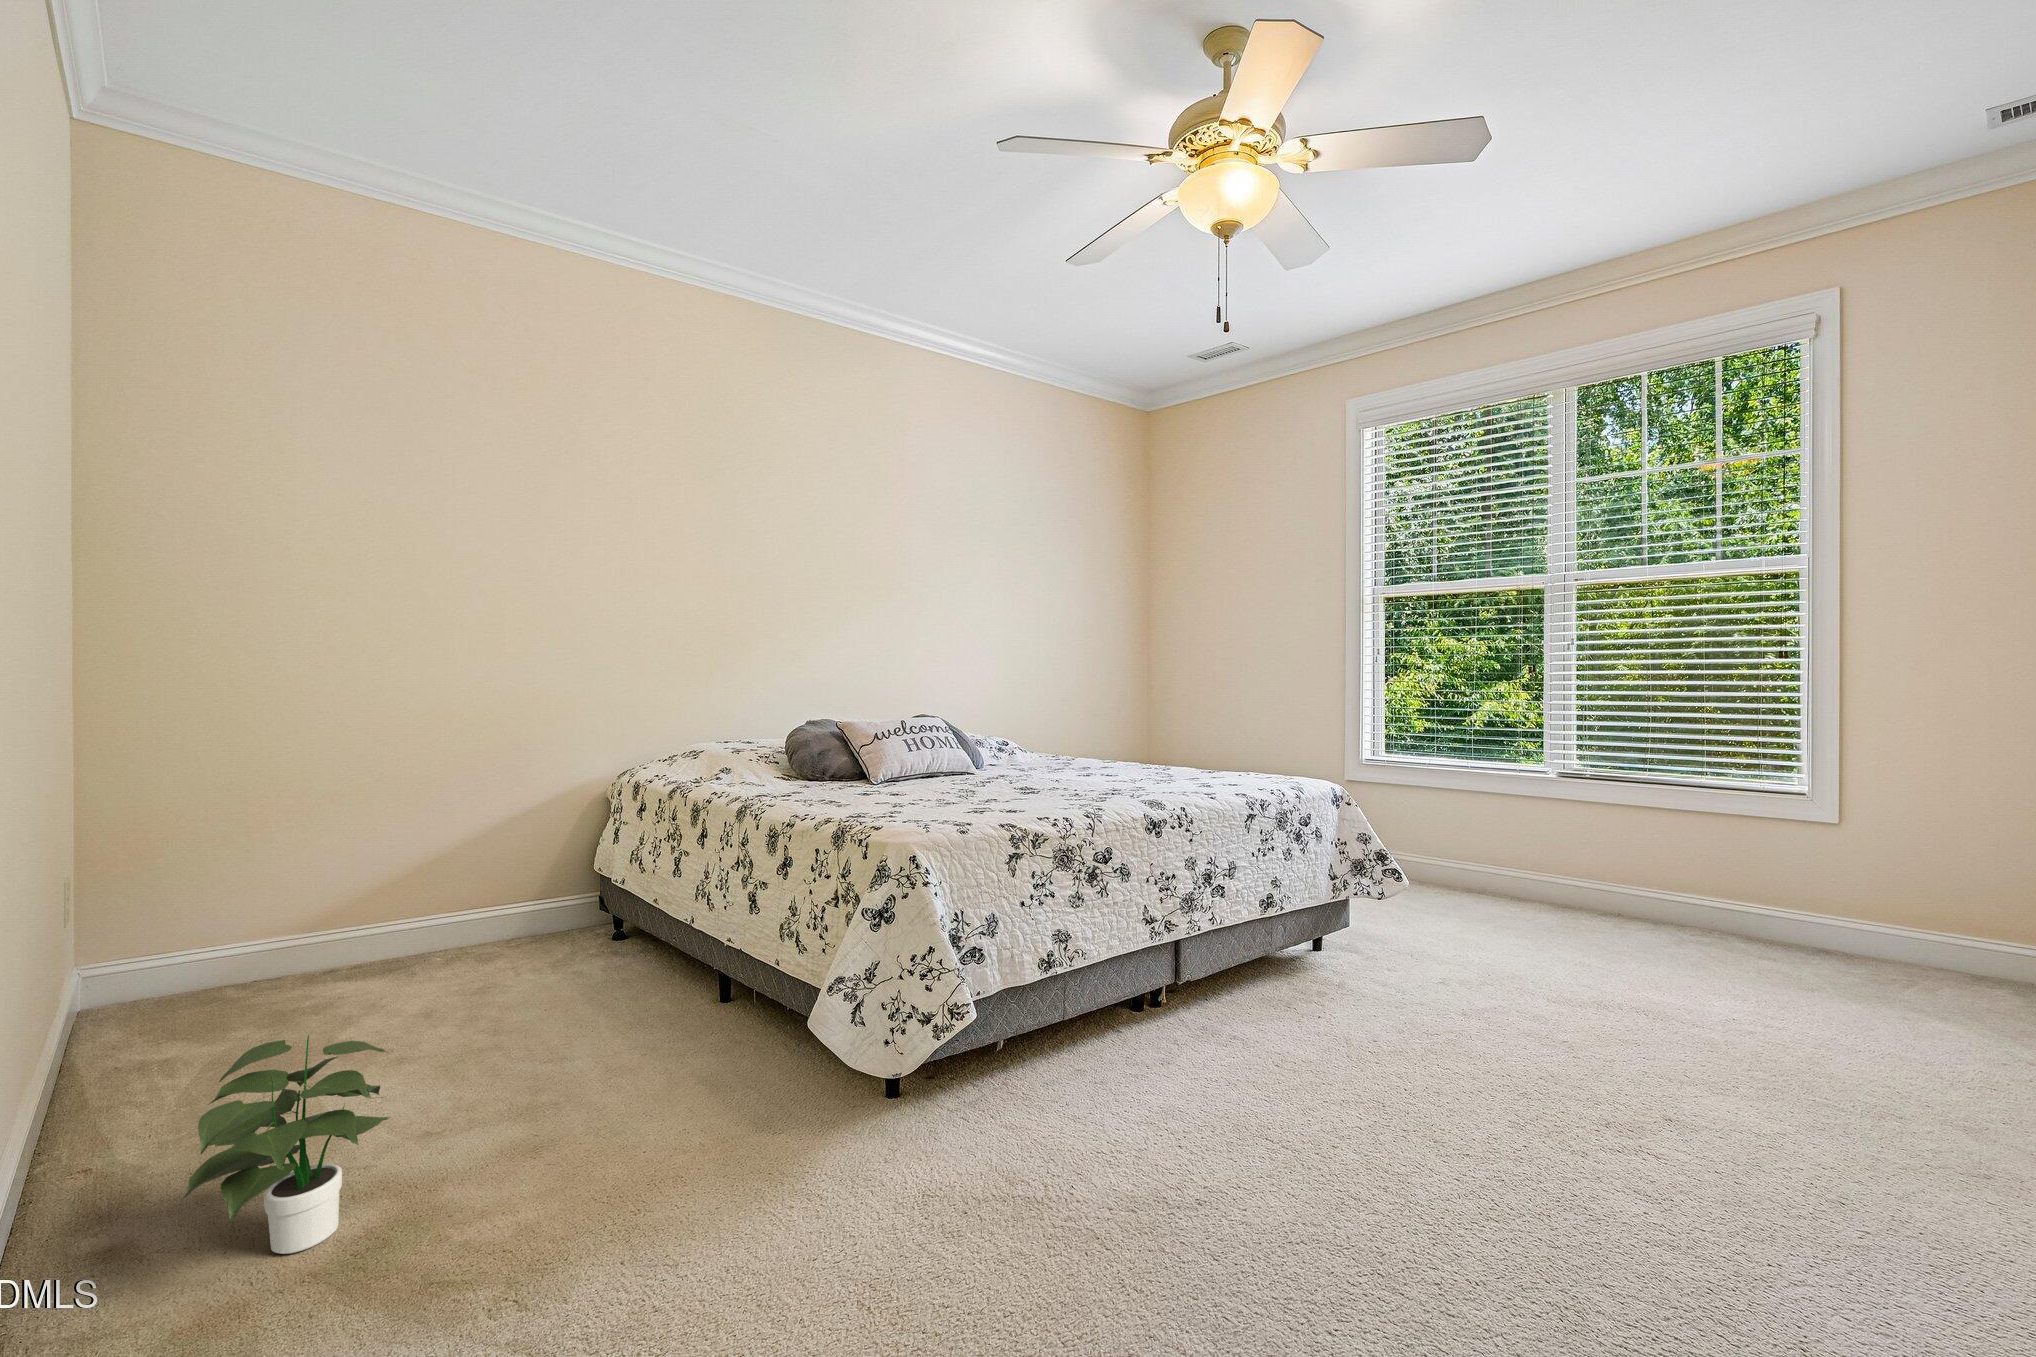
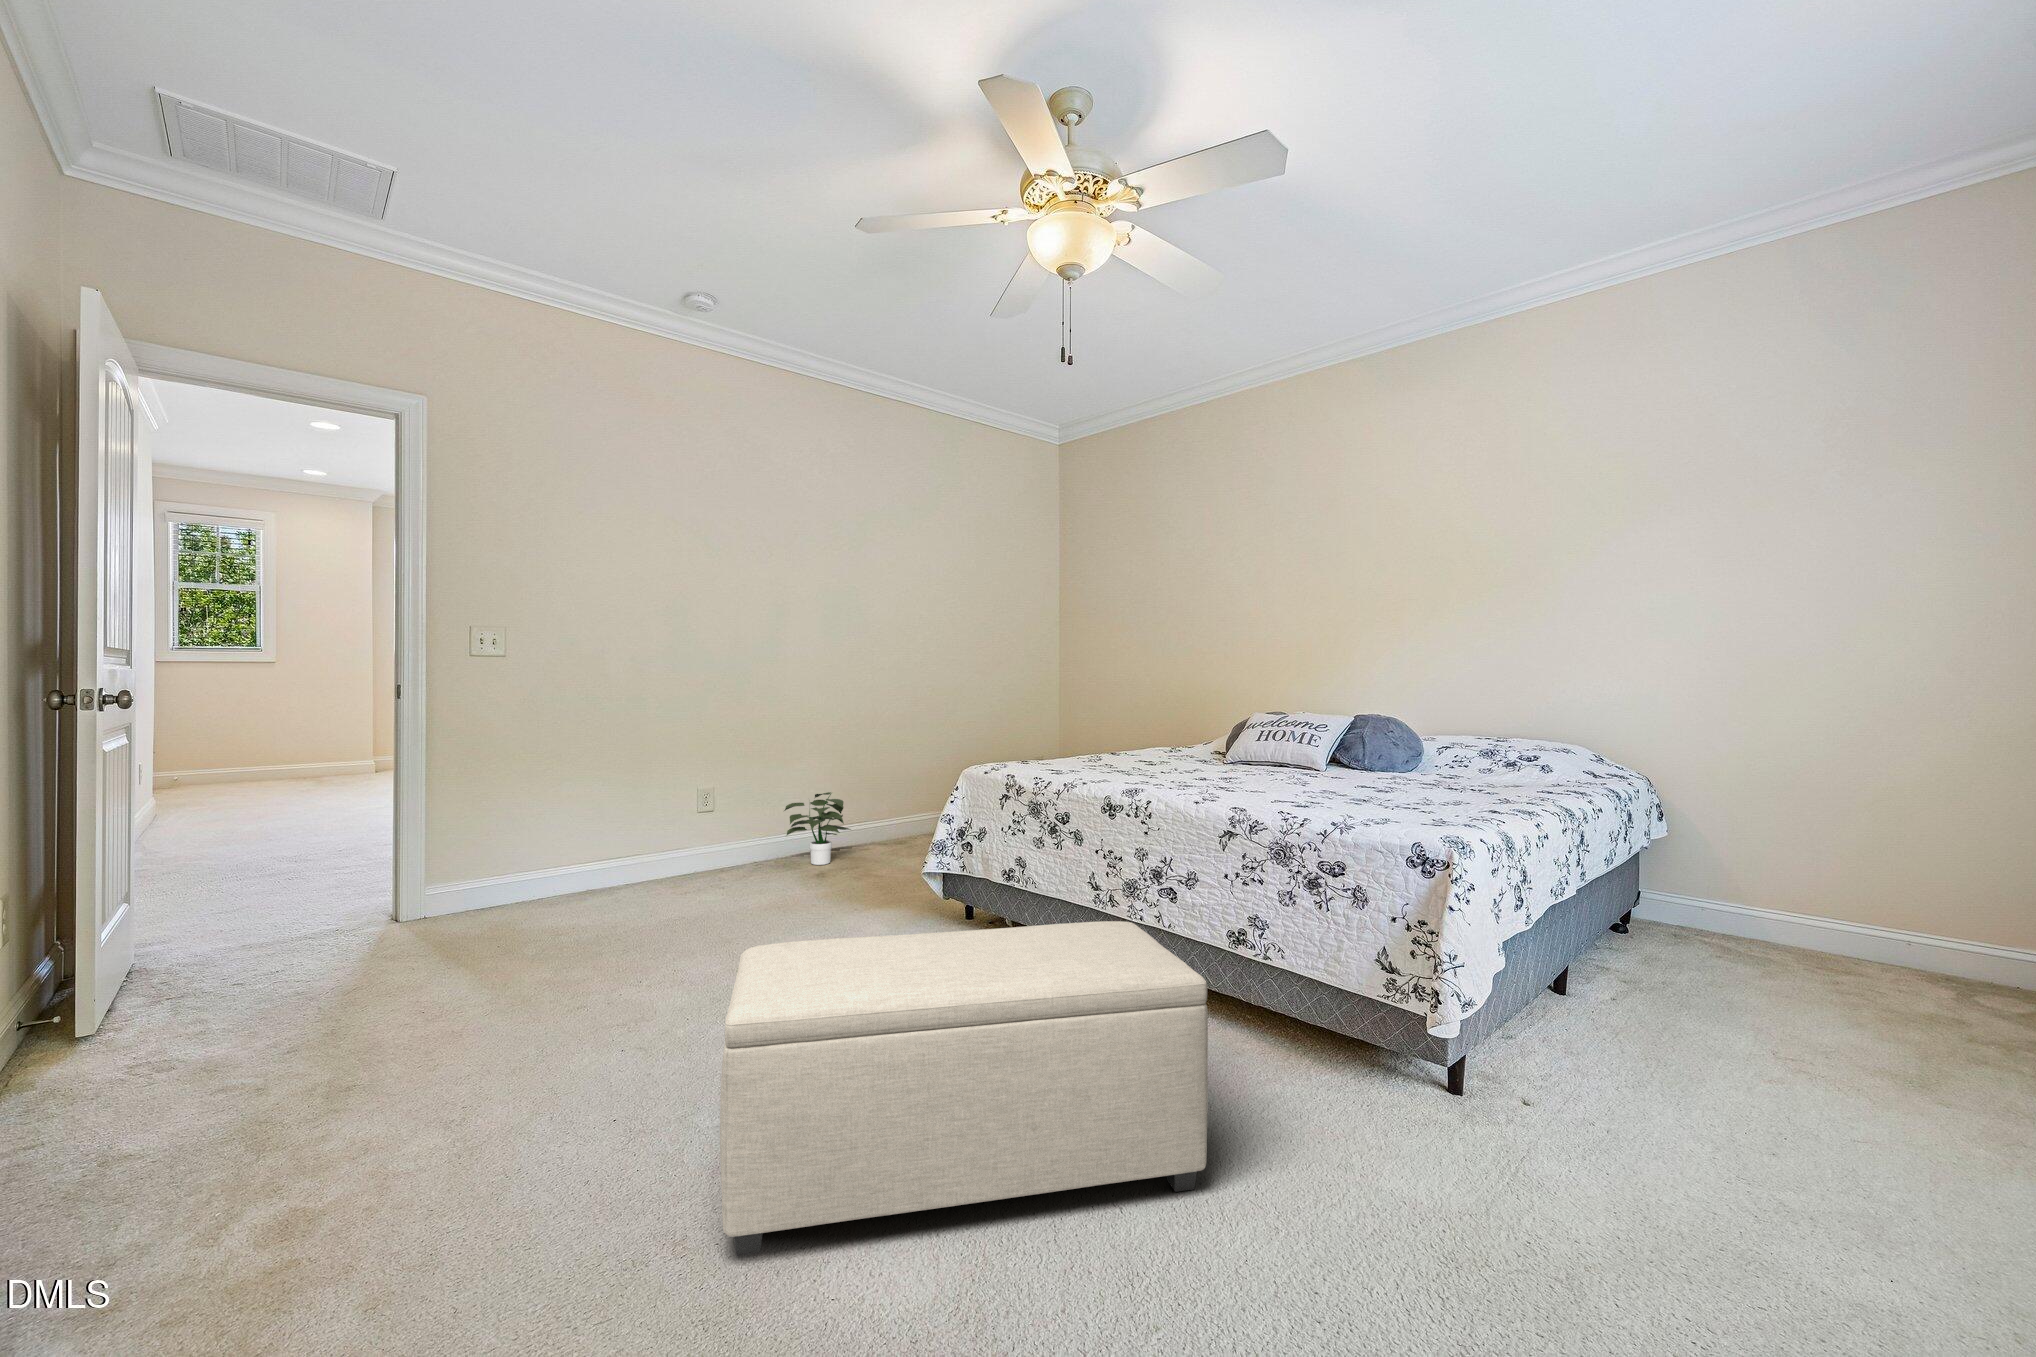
ottoman: none [1449,880,1941,1239] -> present [720,921,1208,1256]

